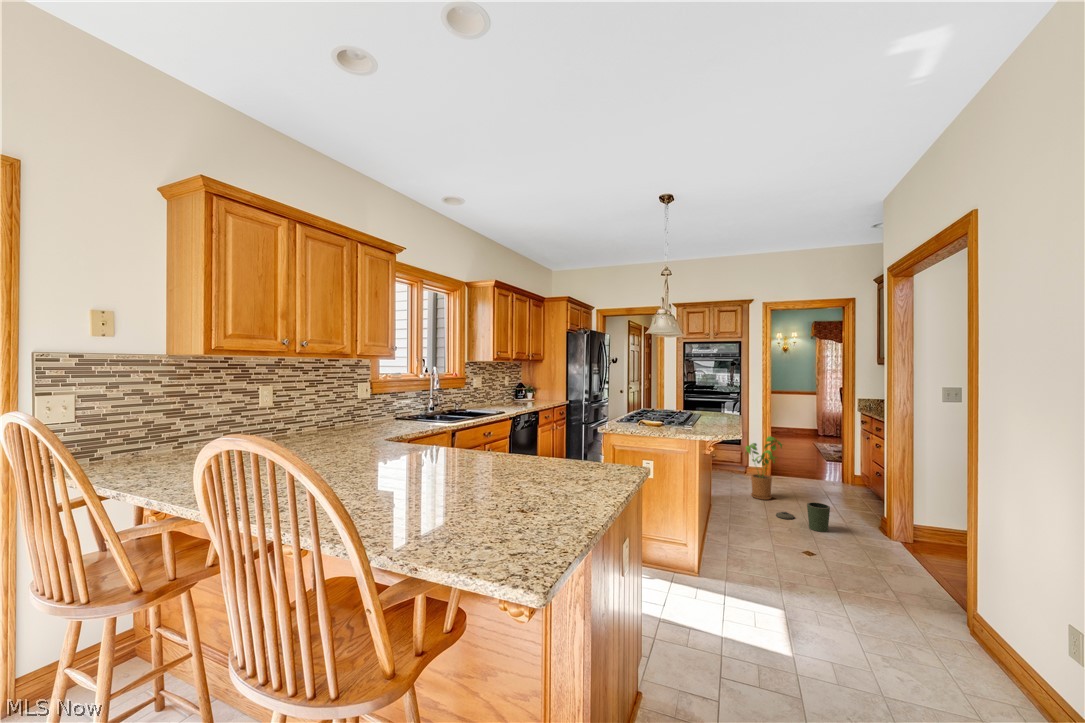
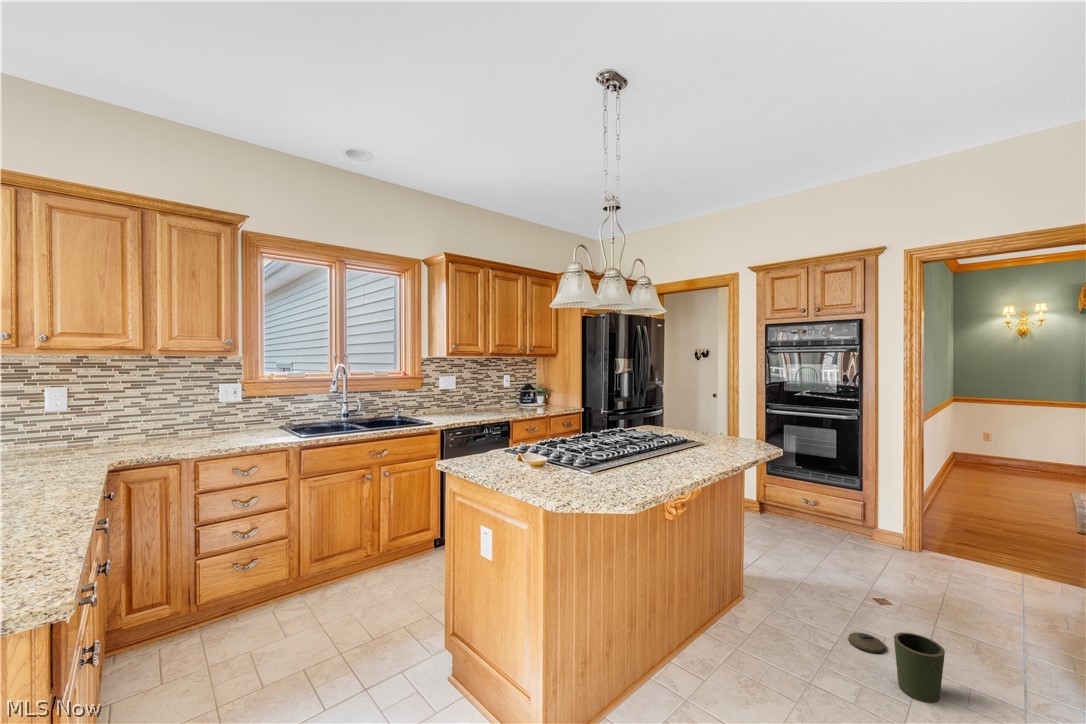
house plant: present [745,436,782,500] -> none [828,486,905,599]

